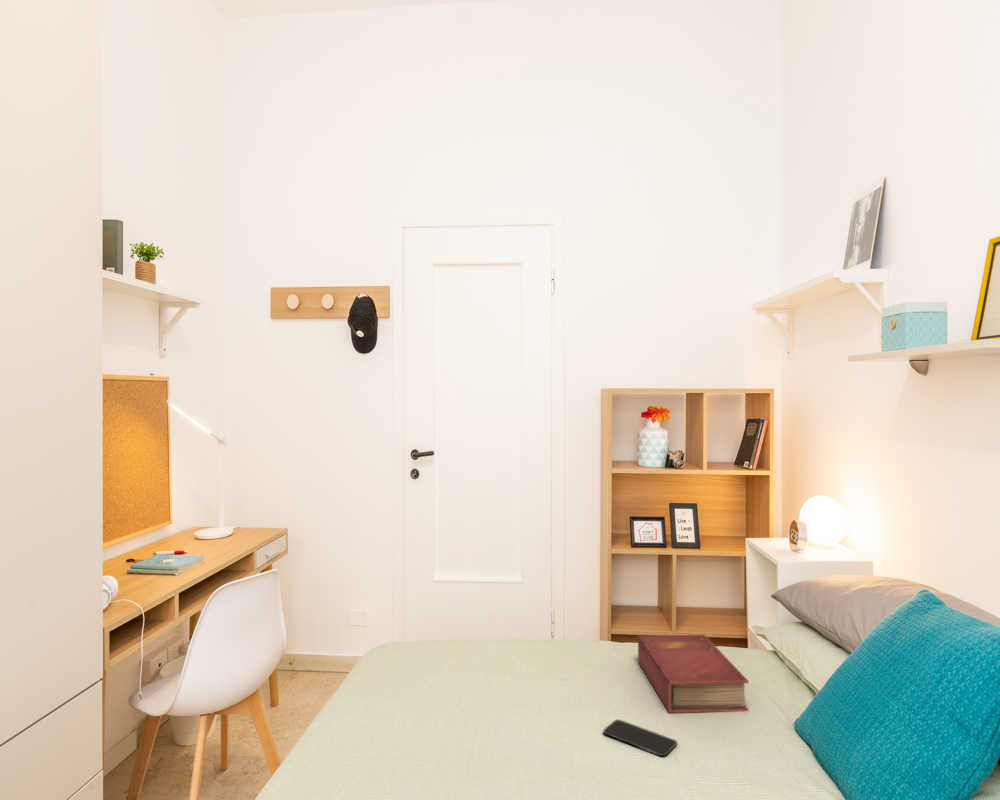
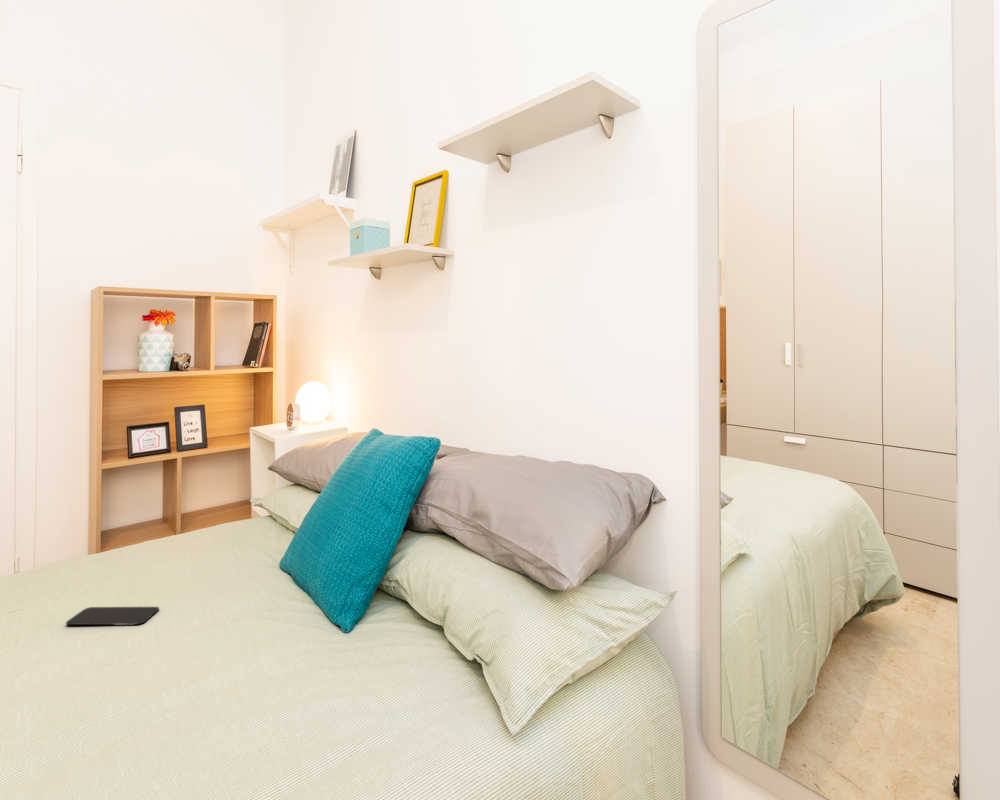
book: present [638,635,749,713] -> none [122,513,239,587]

